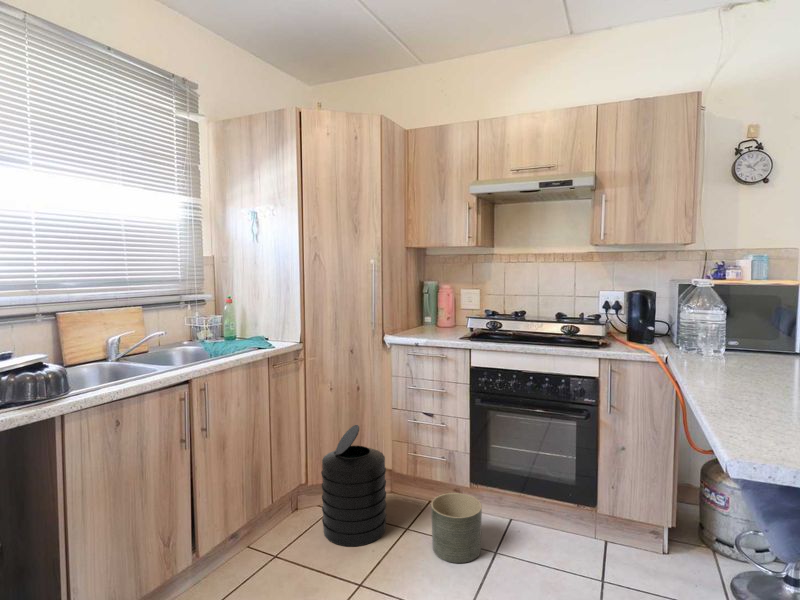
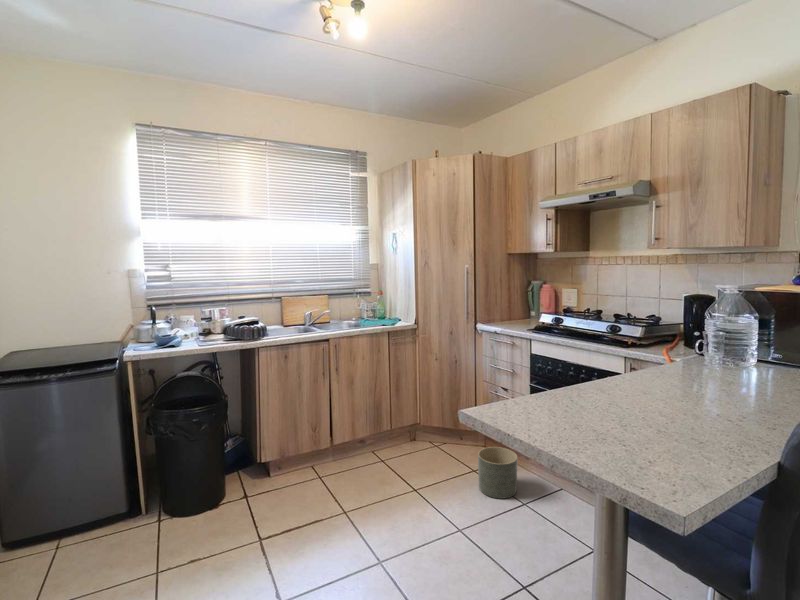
trash can: present [321,425,387,546] -> none [417,385,463,468]

